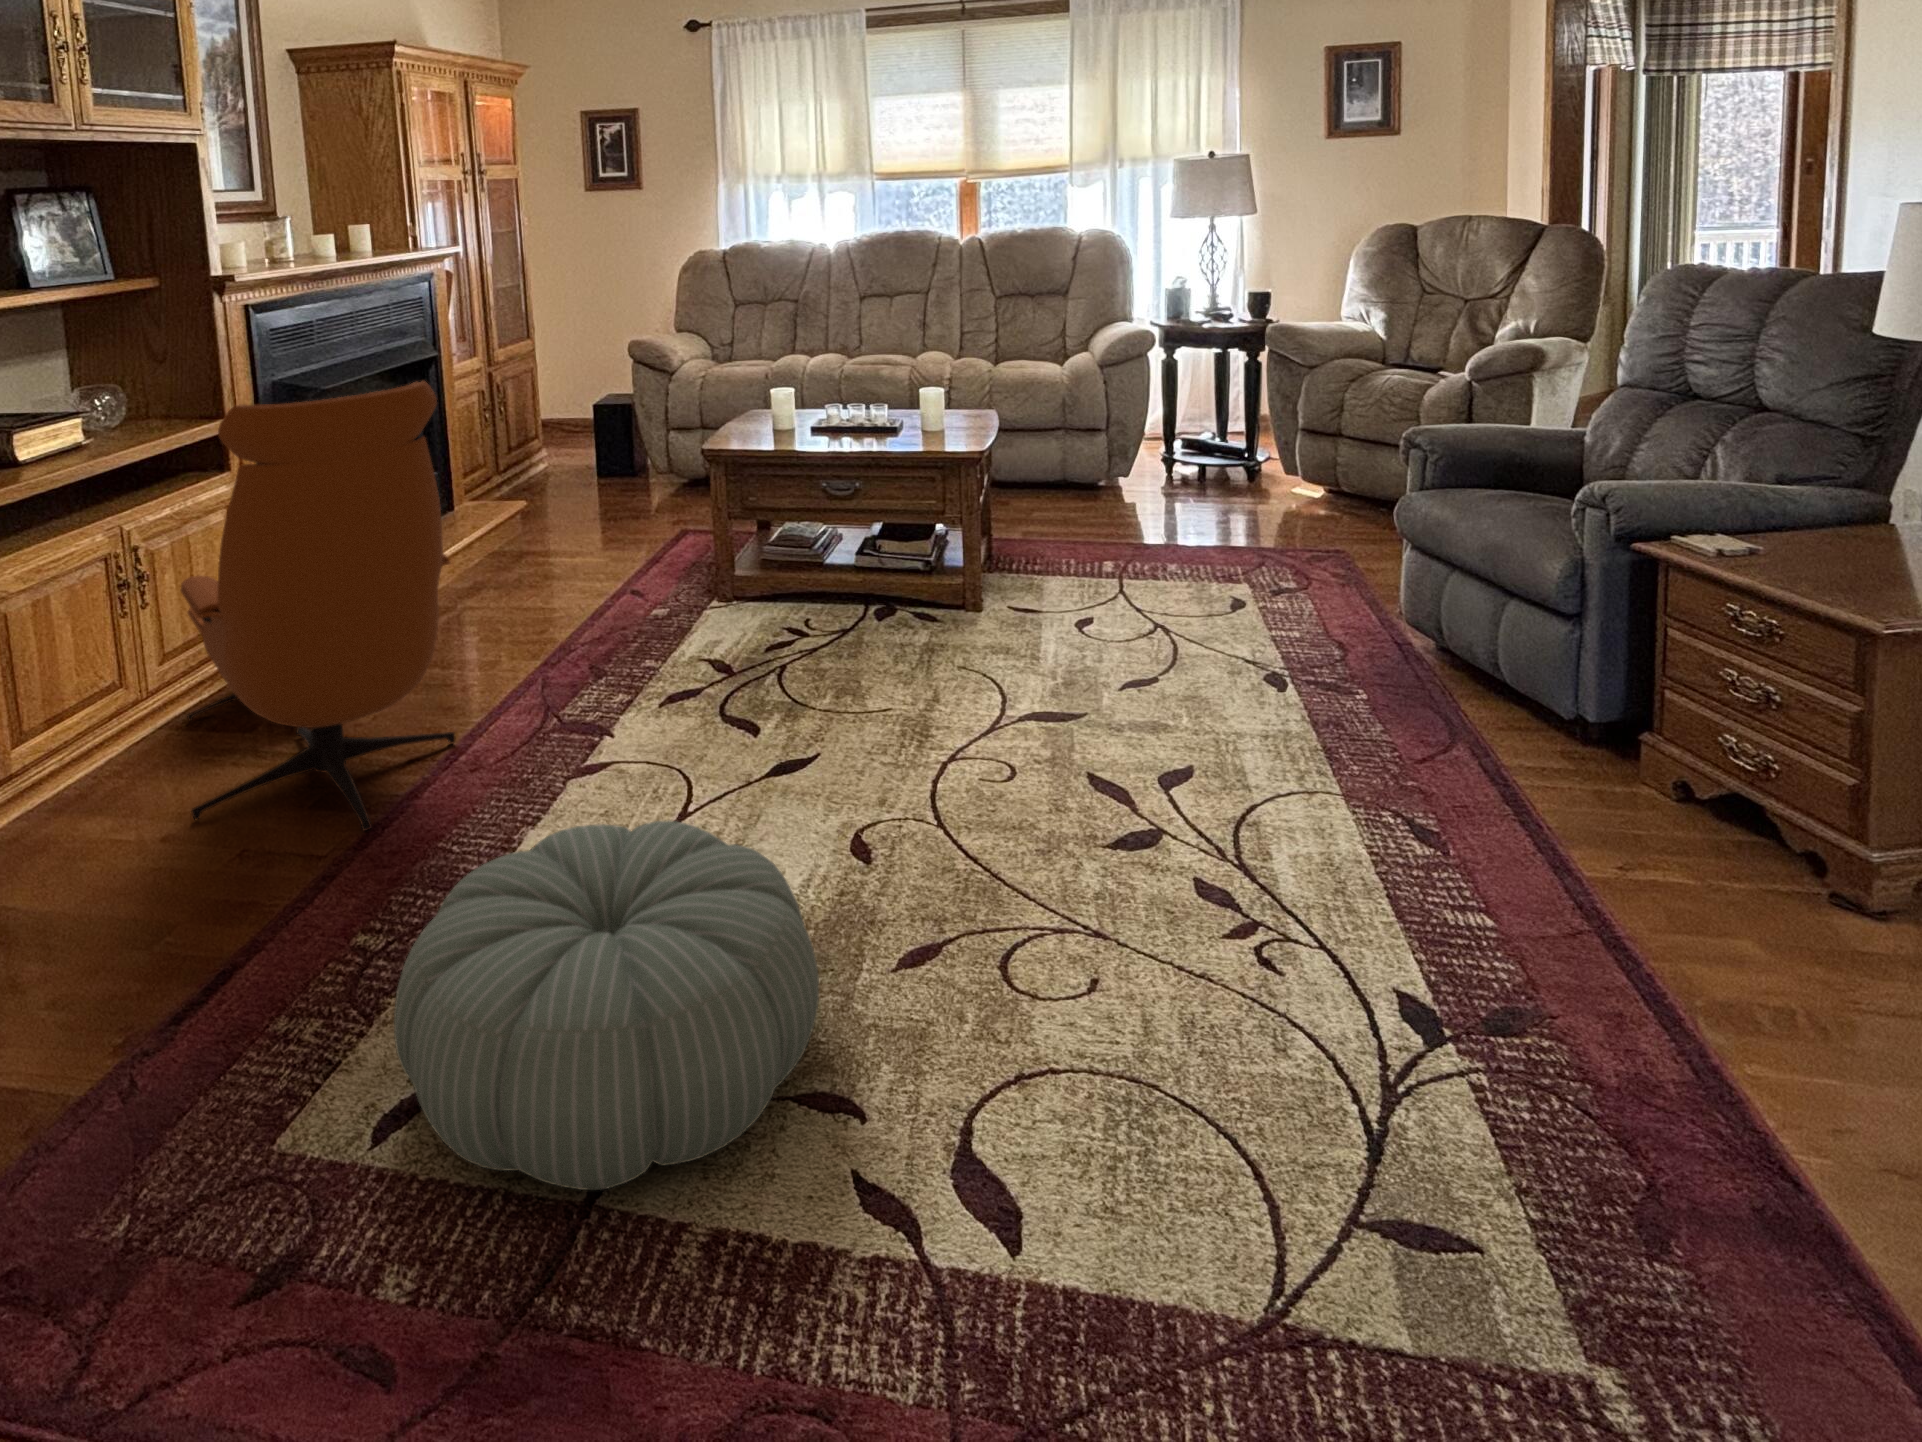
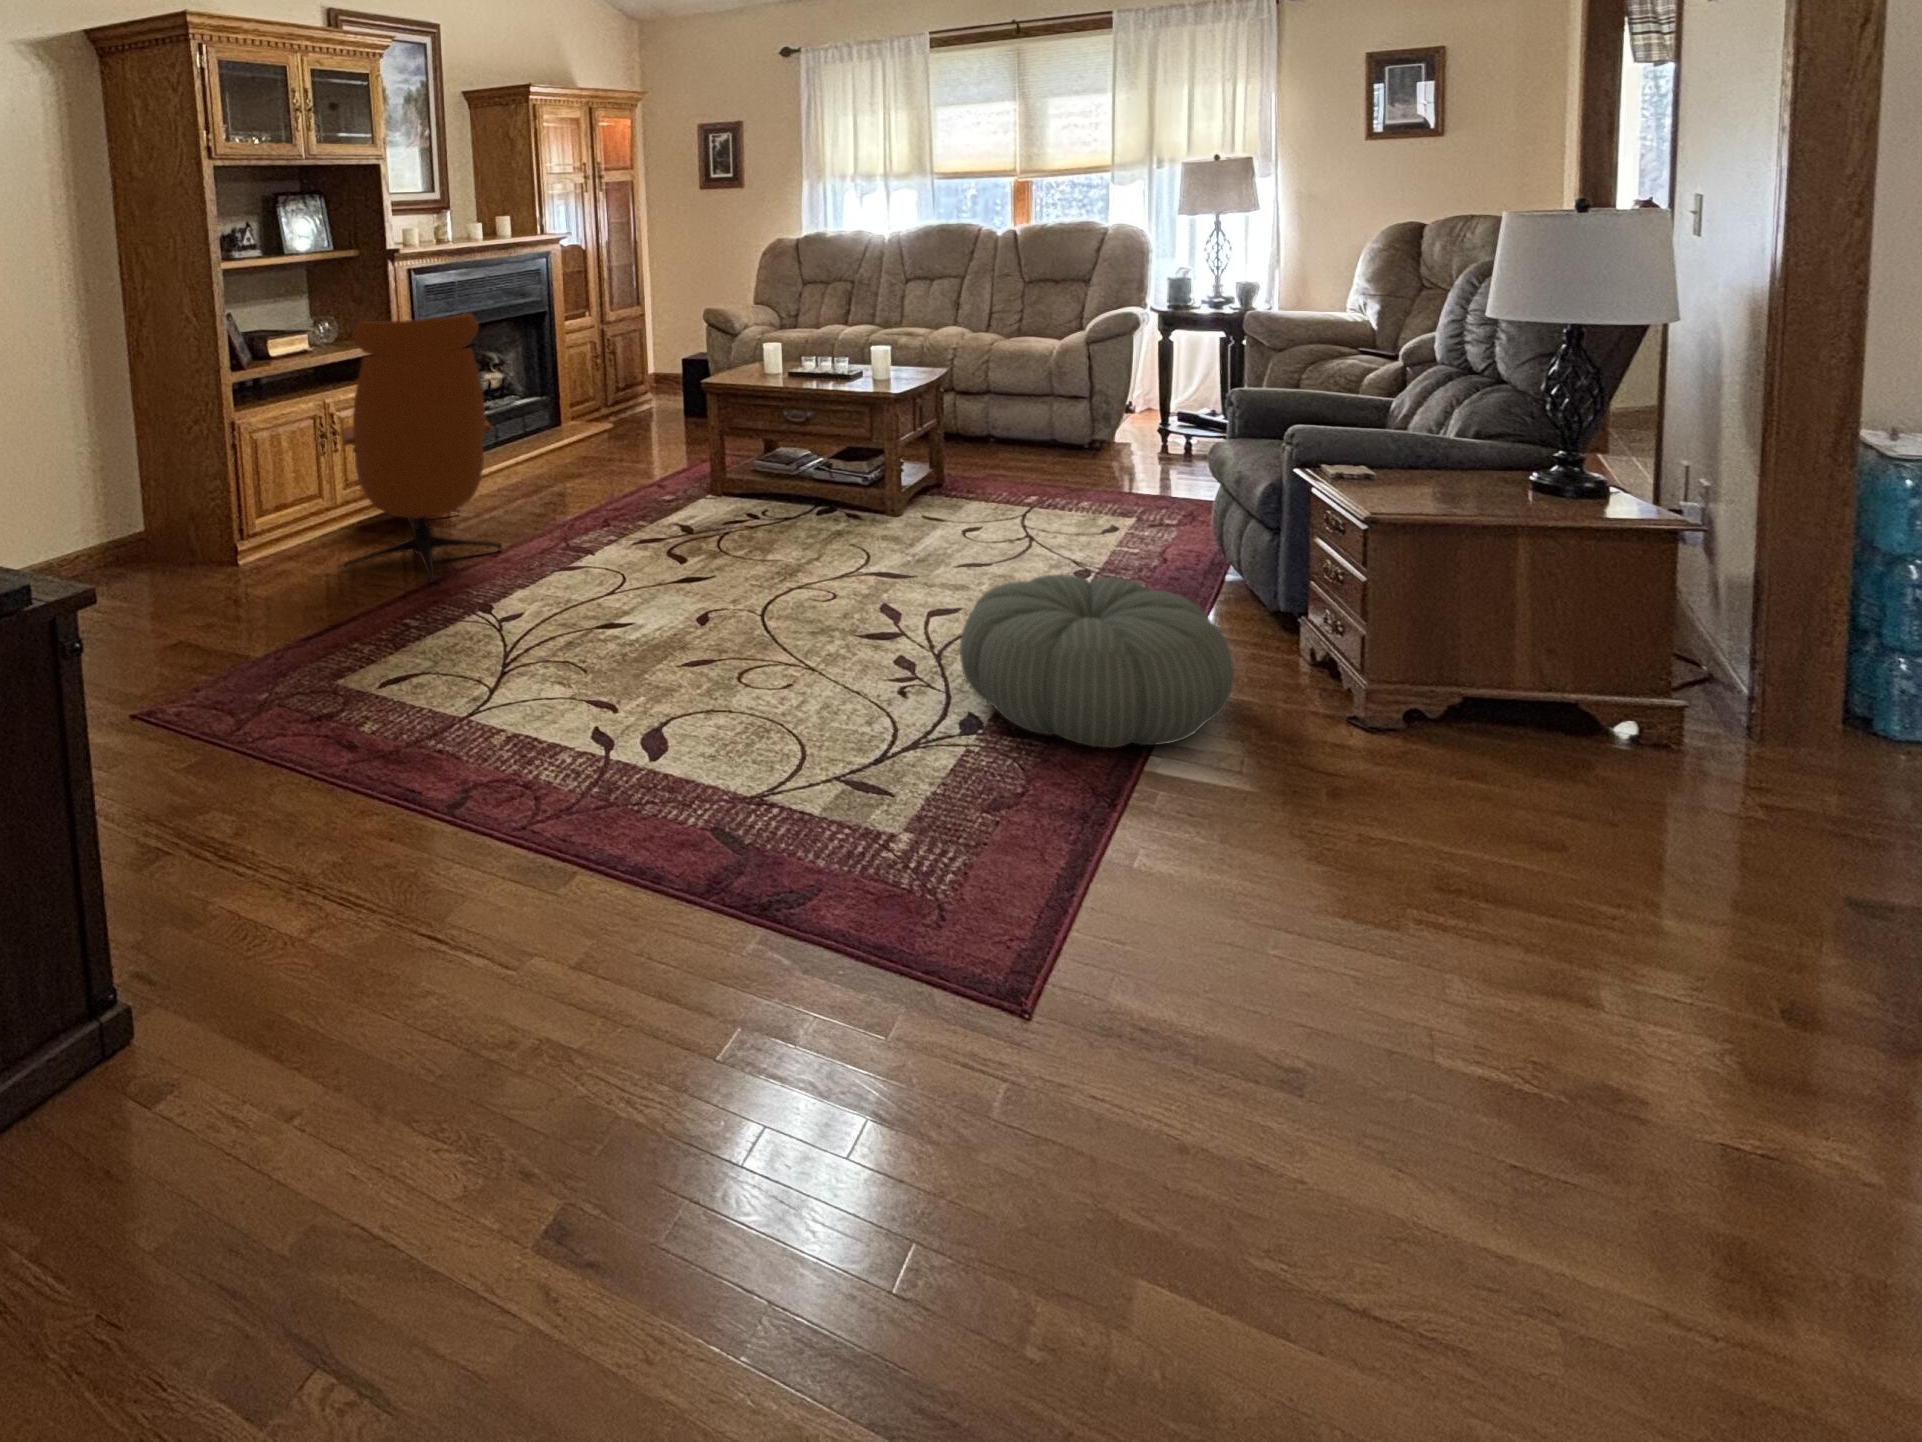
pouf: present [394,821,819,1190] -> present [960,575,1234,748]

